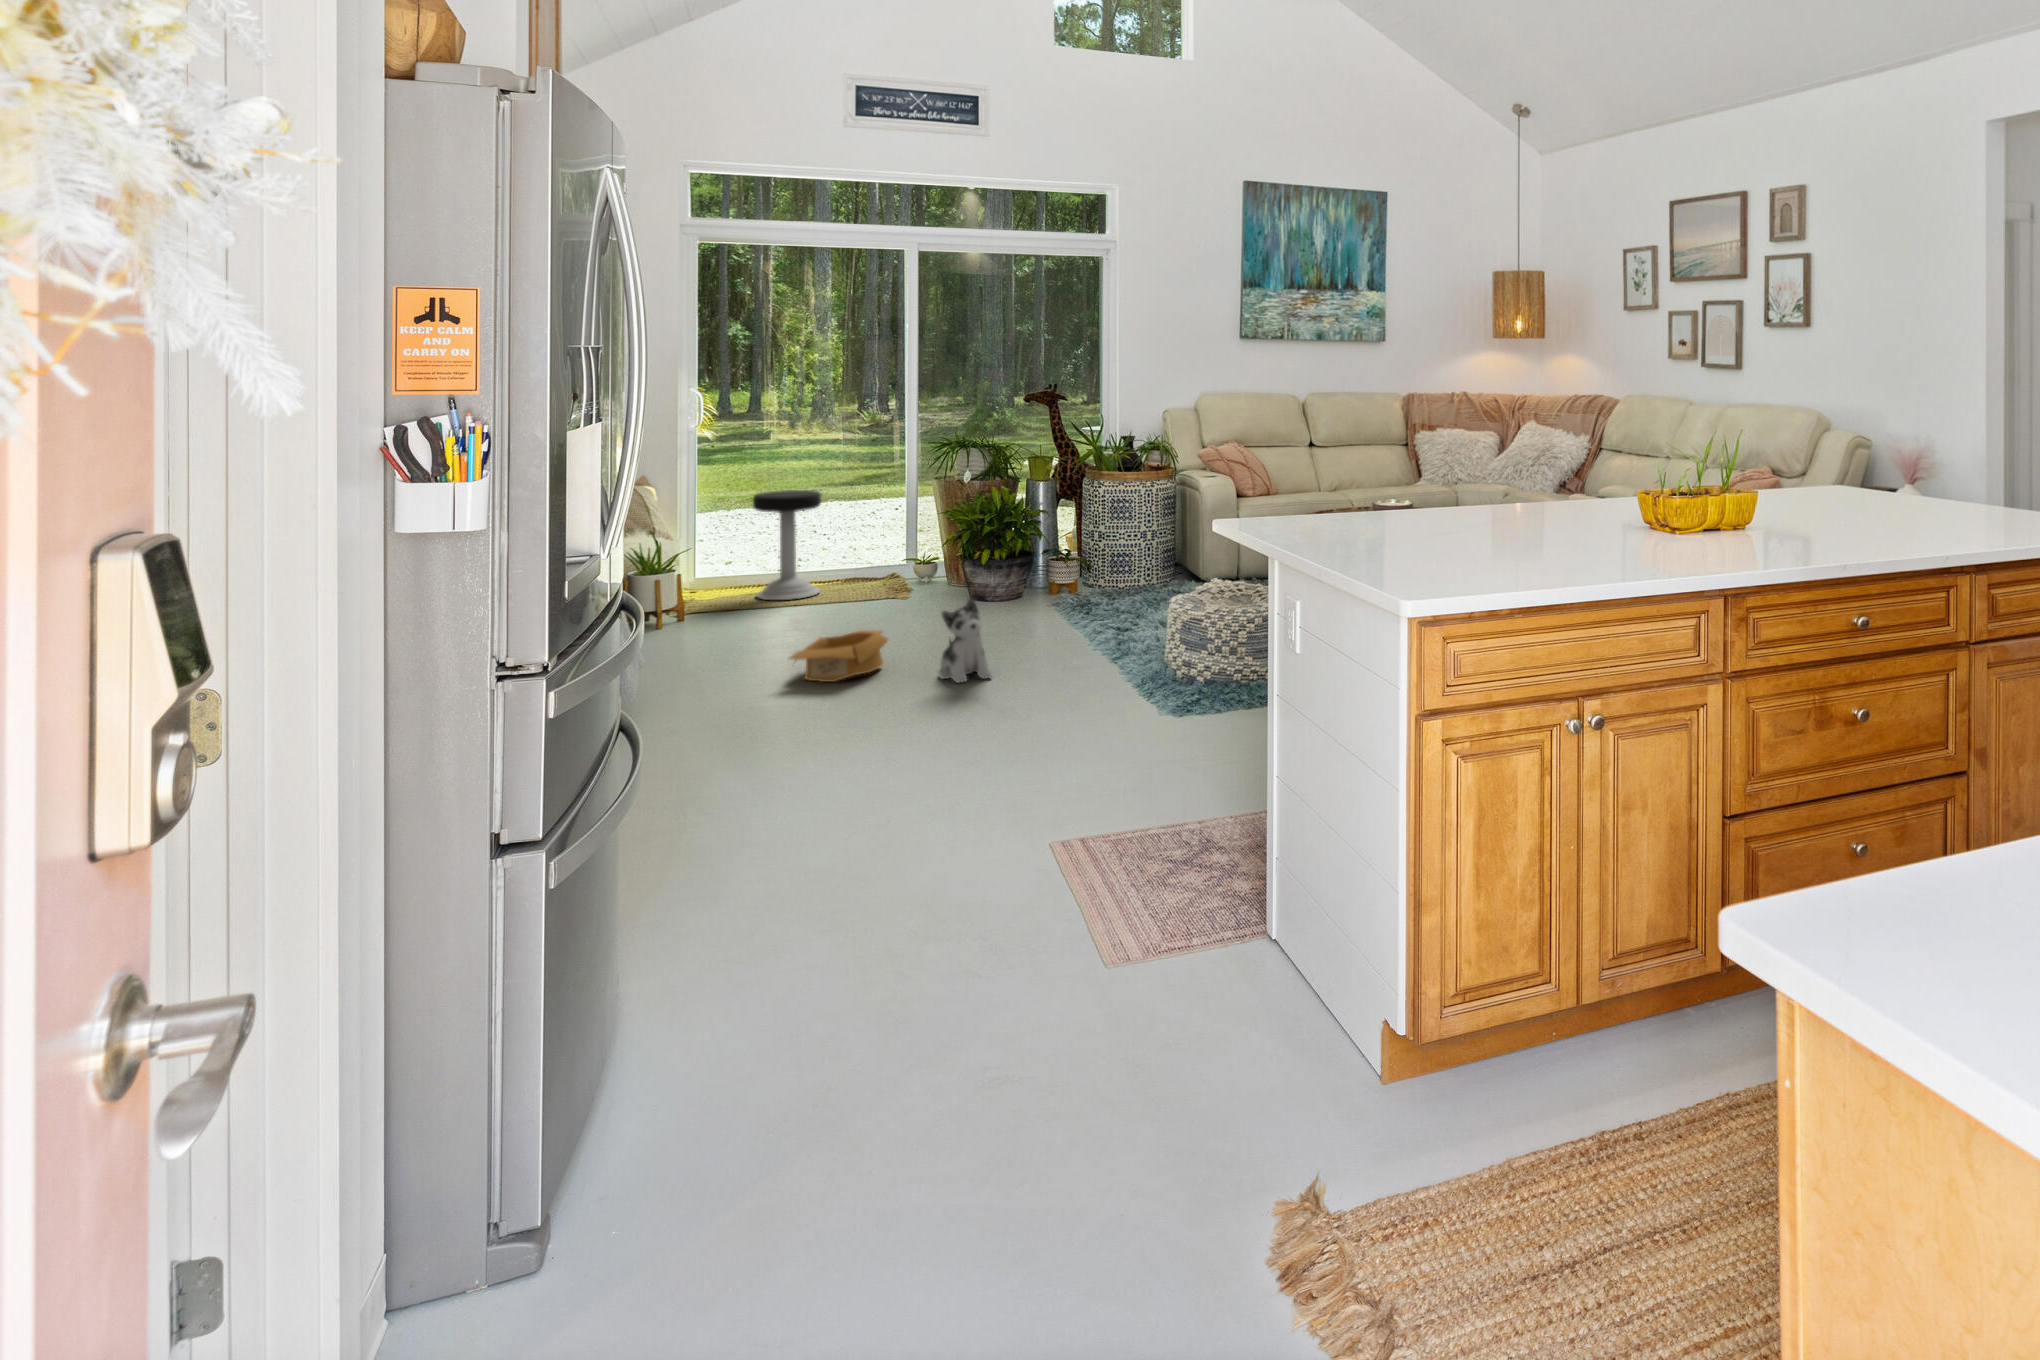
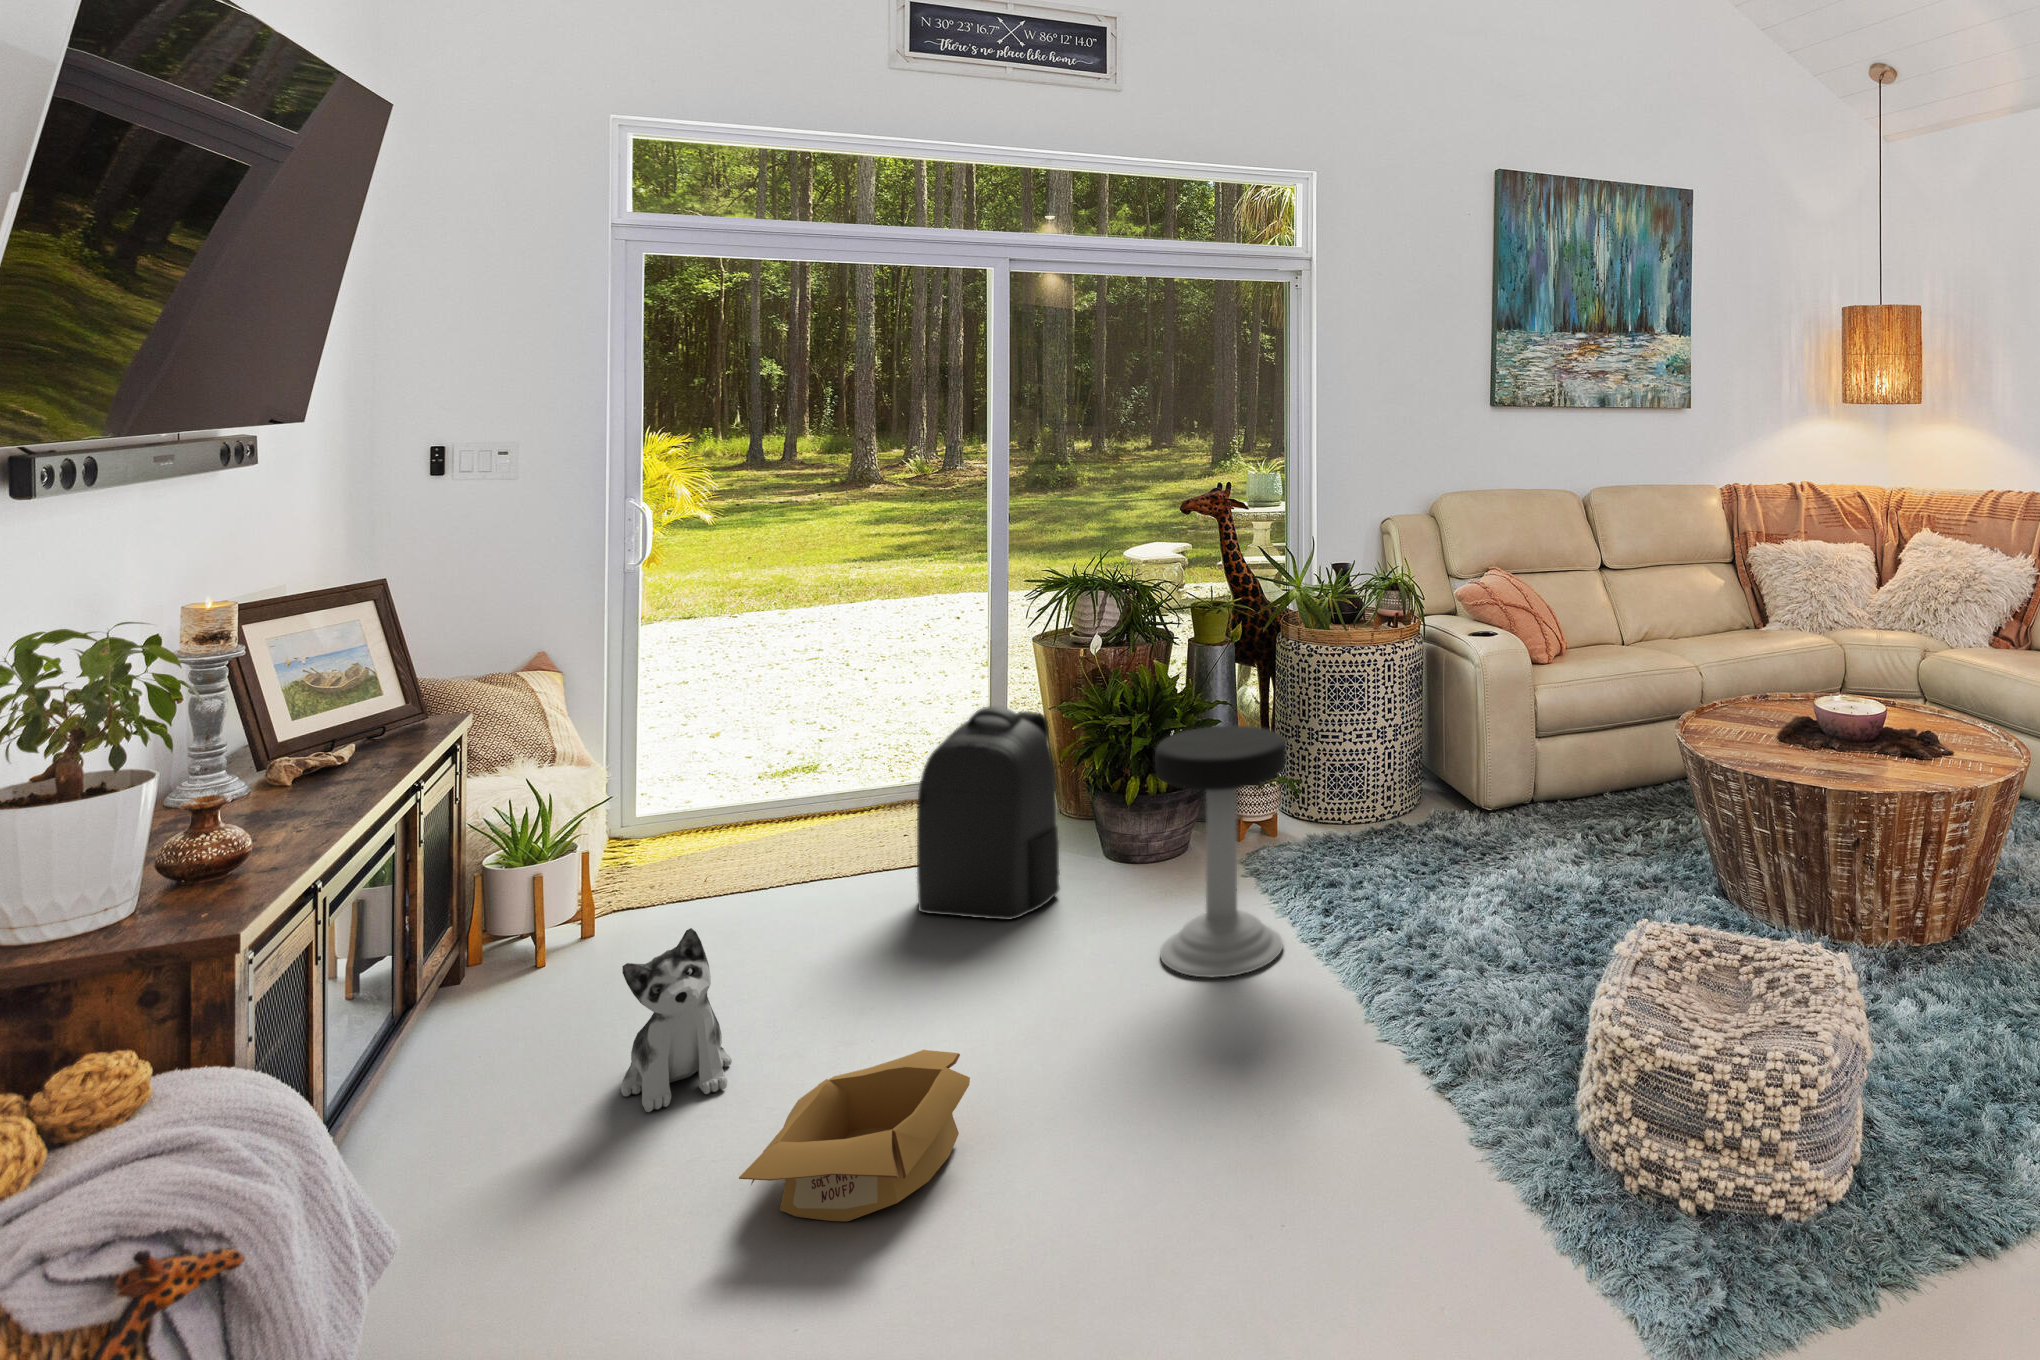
stool: present [753,490,821,600] -> present [1155,726,1286,977]
backpack: none [866,500,946,613] -> present [917,706,1059,920]
plush toy: present [938,598,992,683] -> present [621,928,732,1112]

